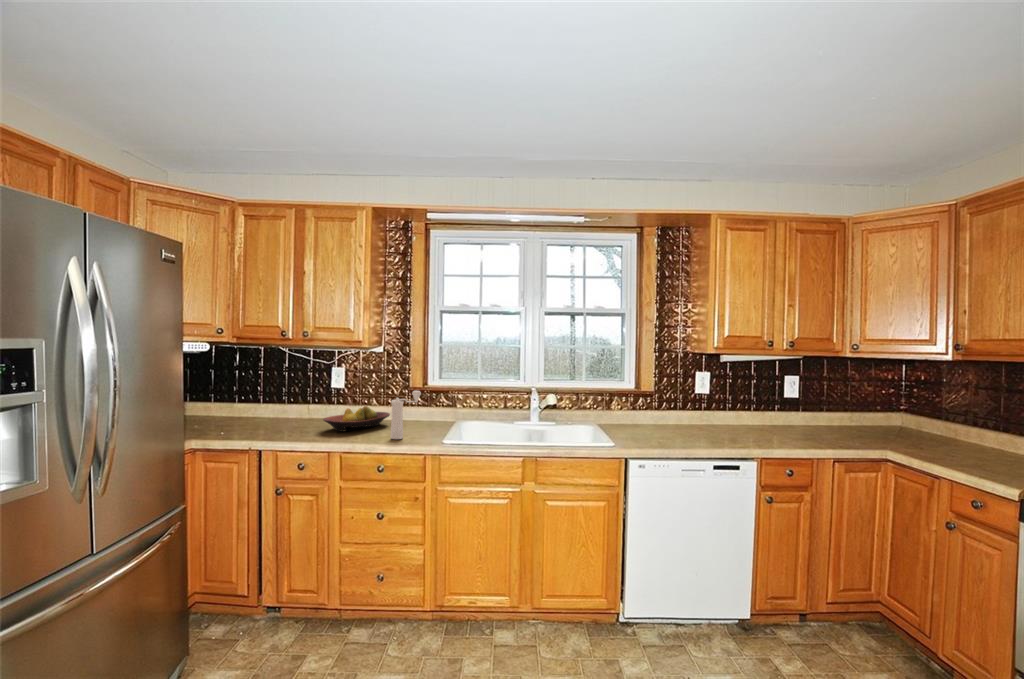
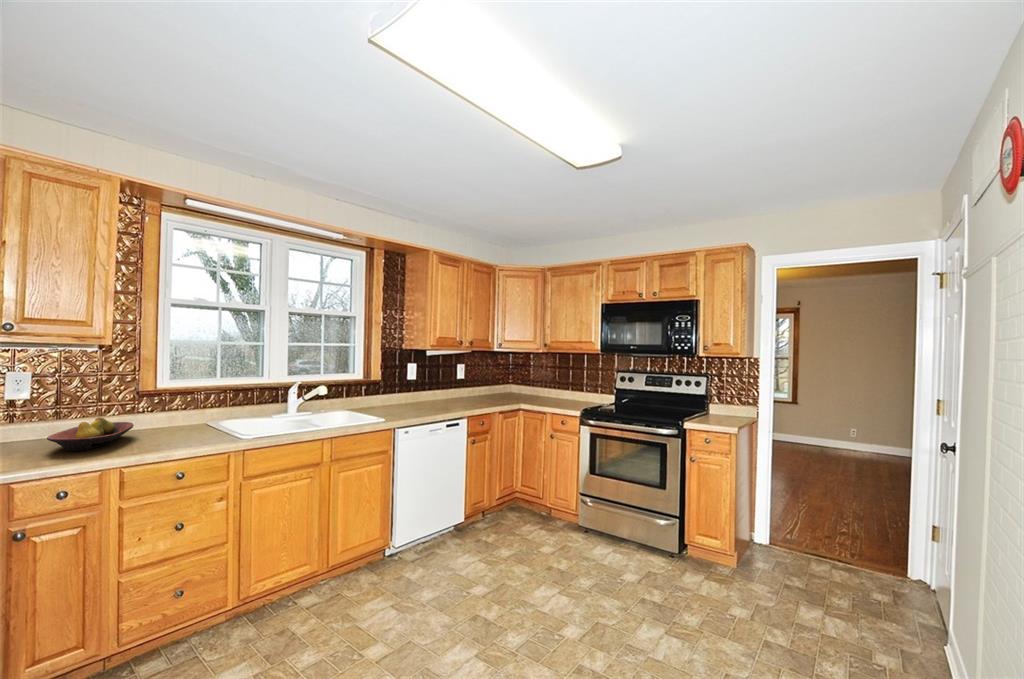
pepper mill: present [391,391,421,439] -> none [172,393,202,447]

